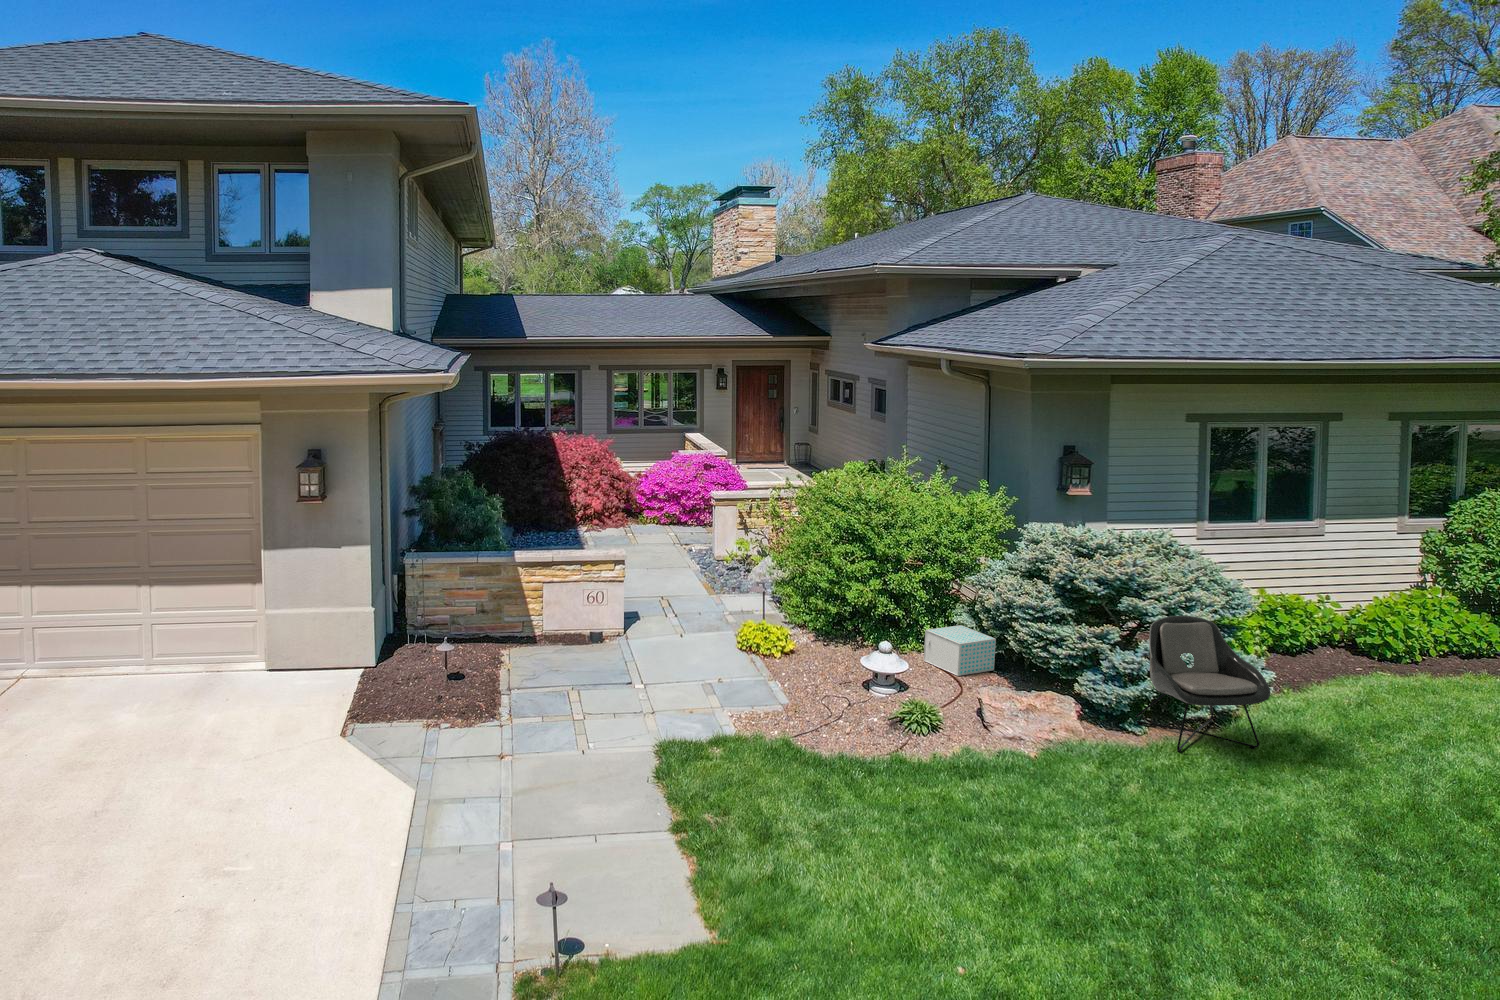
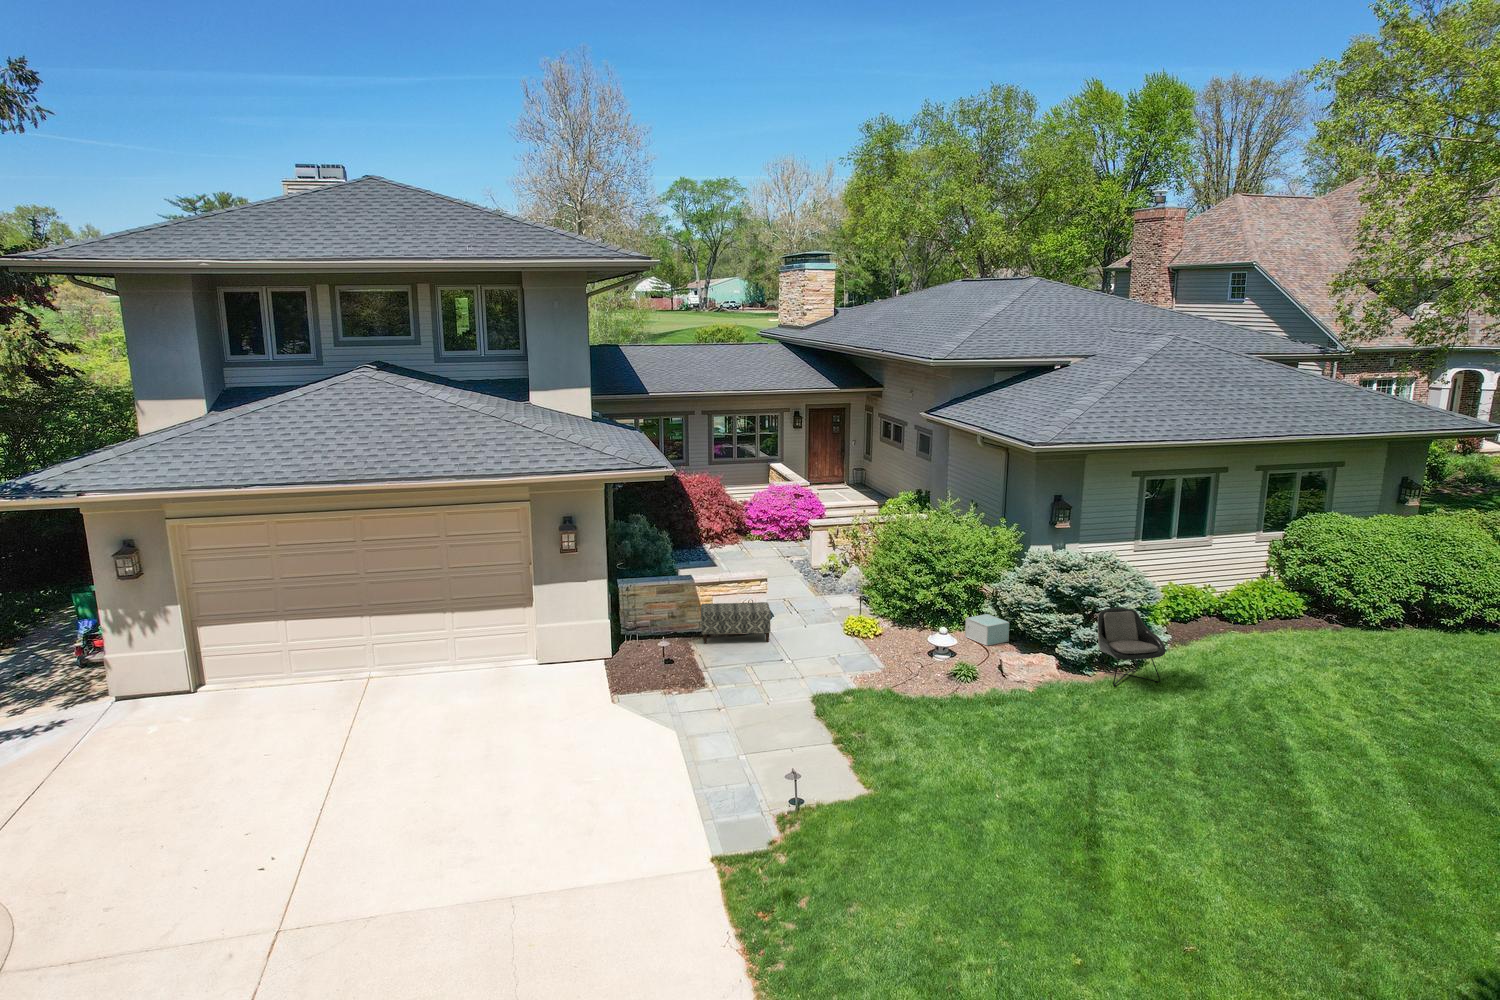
bench: none [490,593,608,658] -> present [701,602,771,644]

